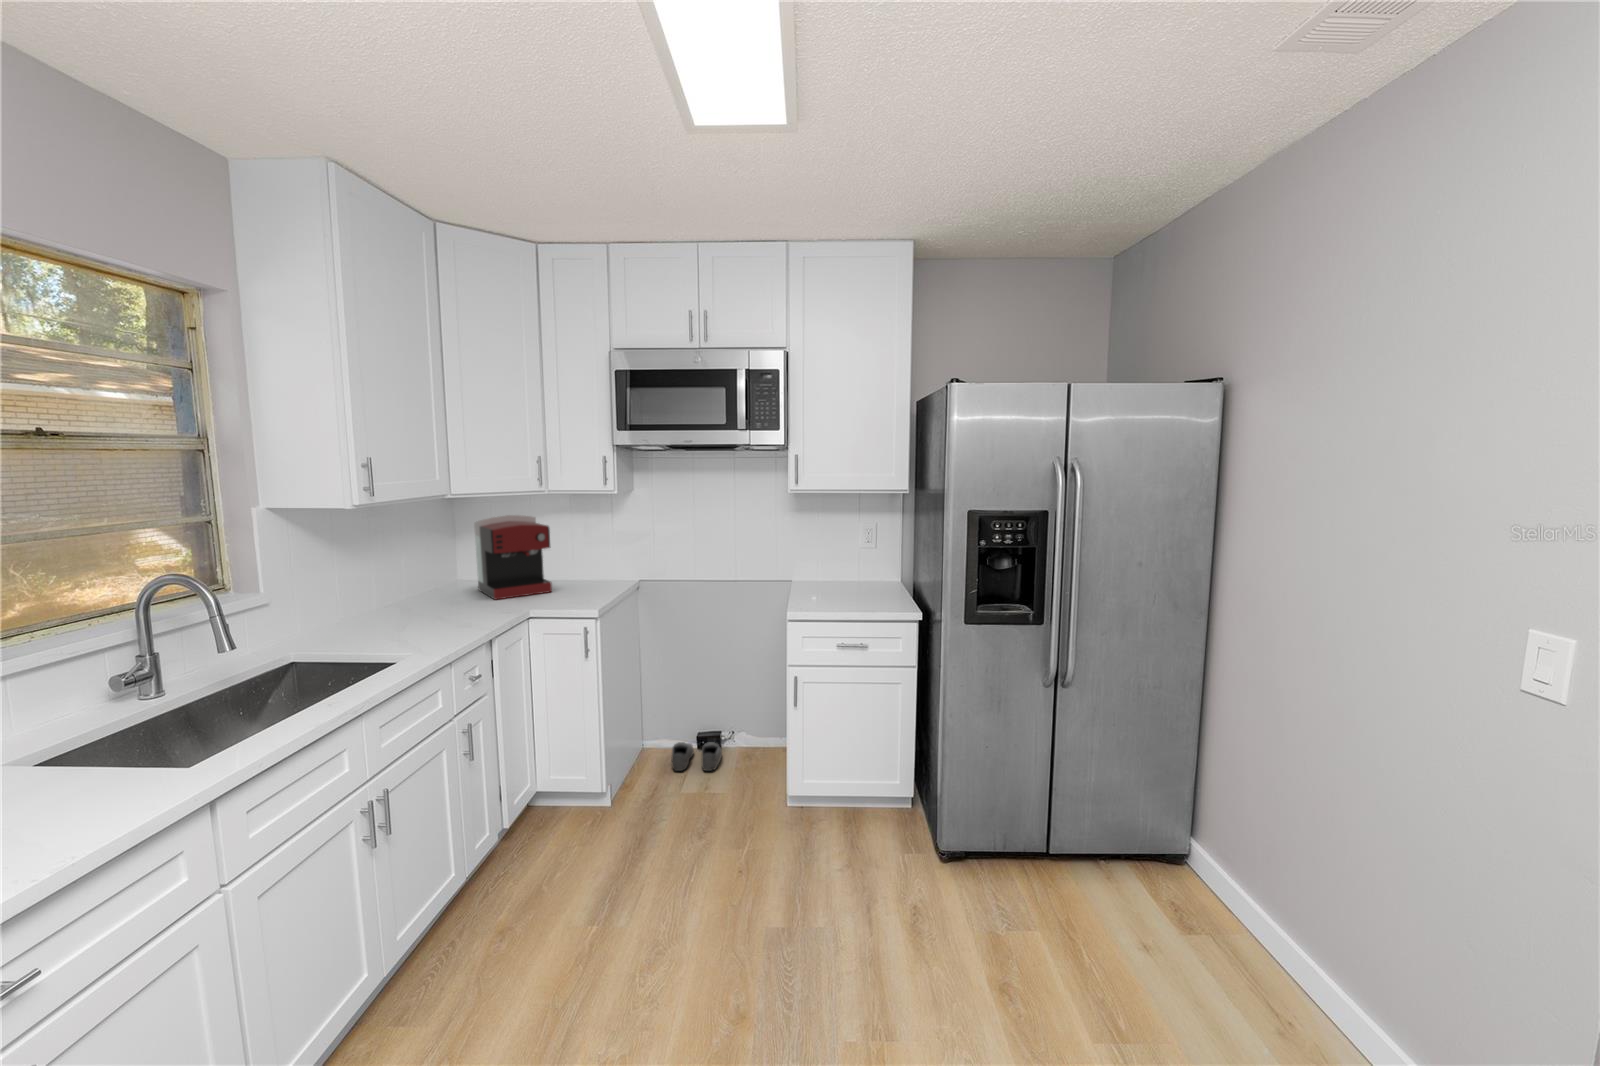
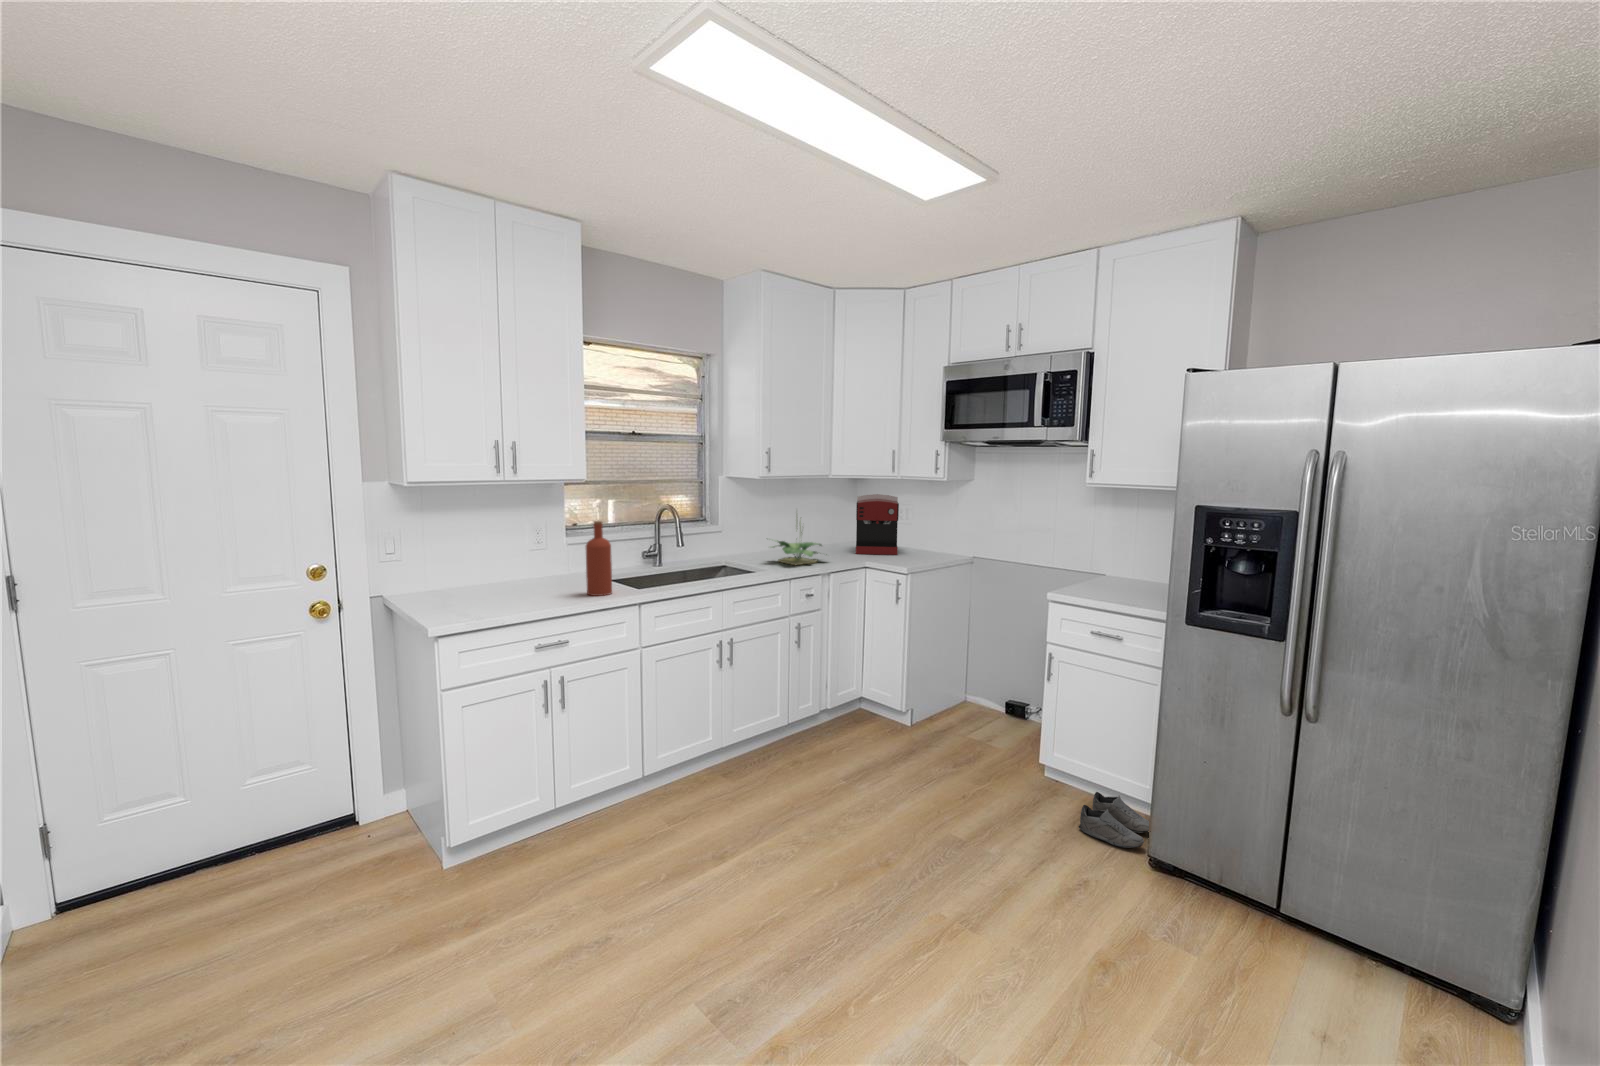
potted plant: none [376,548,482,636] -> present [773,532,821,565]
bottle: none [27,643,129,830] -> present [586,521,612,596]
shoe: present [671,742,722,771] -> present [1079,792,1151,848]

